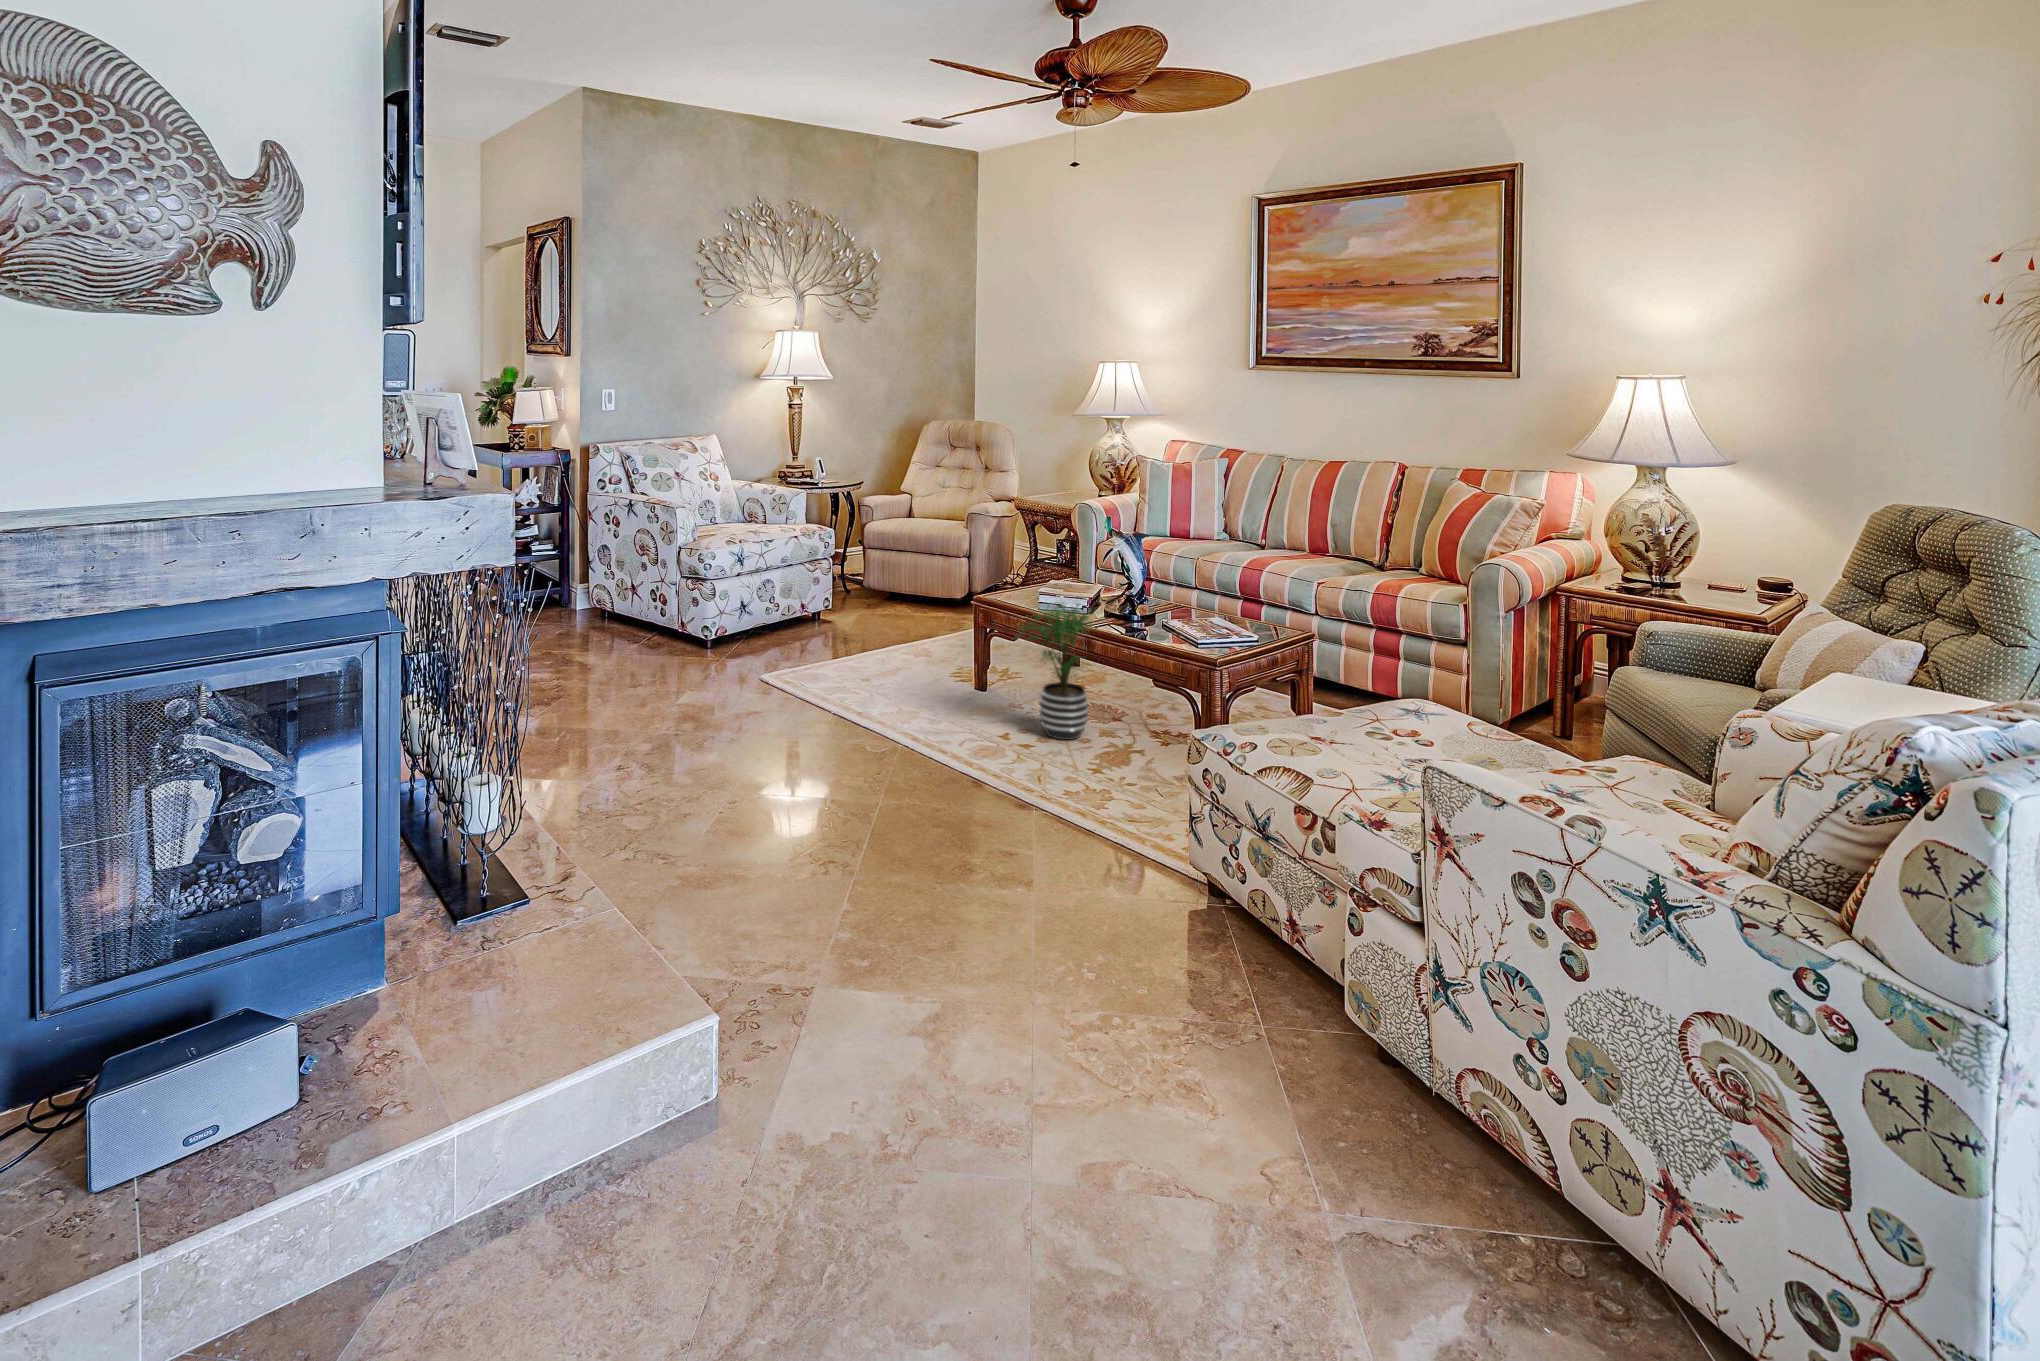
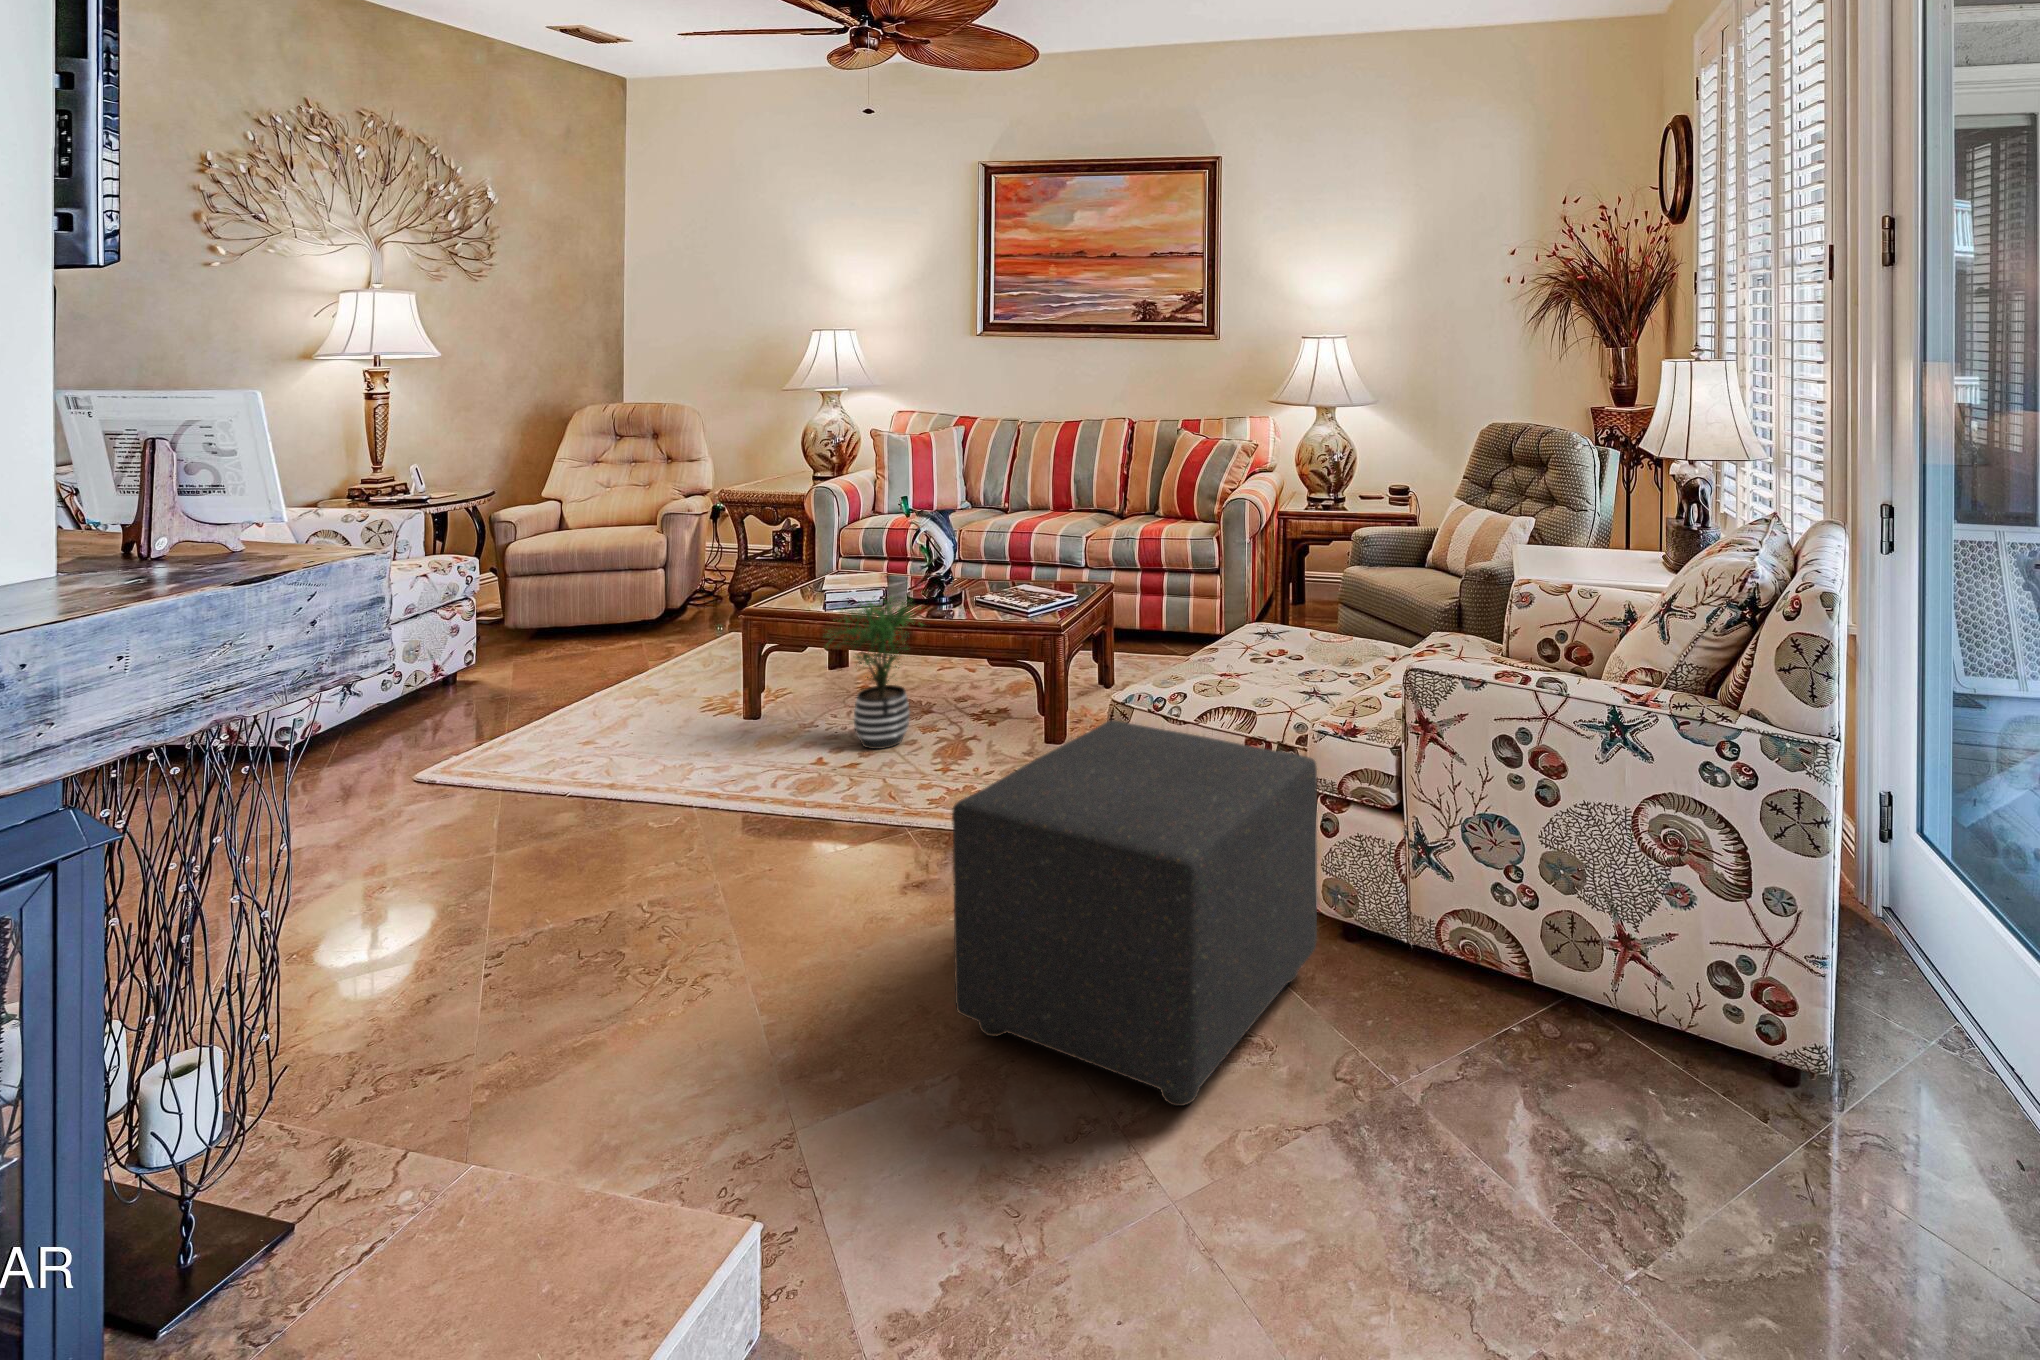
ottoman: none [948,749,1315,1134] -> present [952,720,1317,1106]

